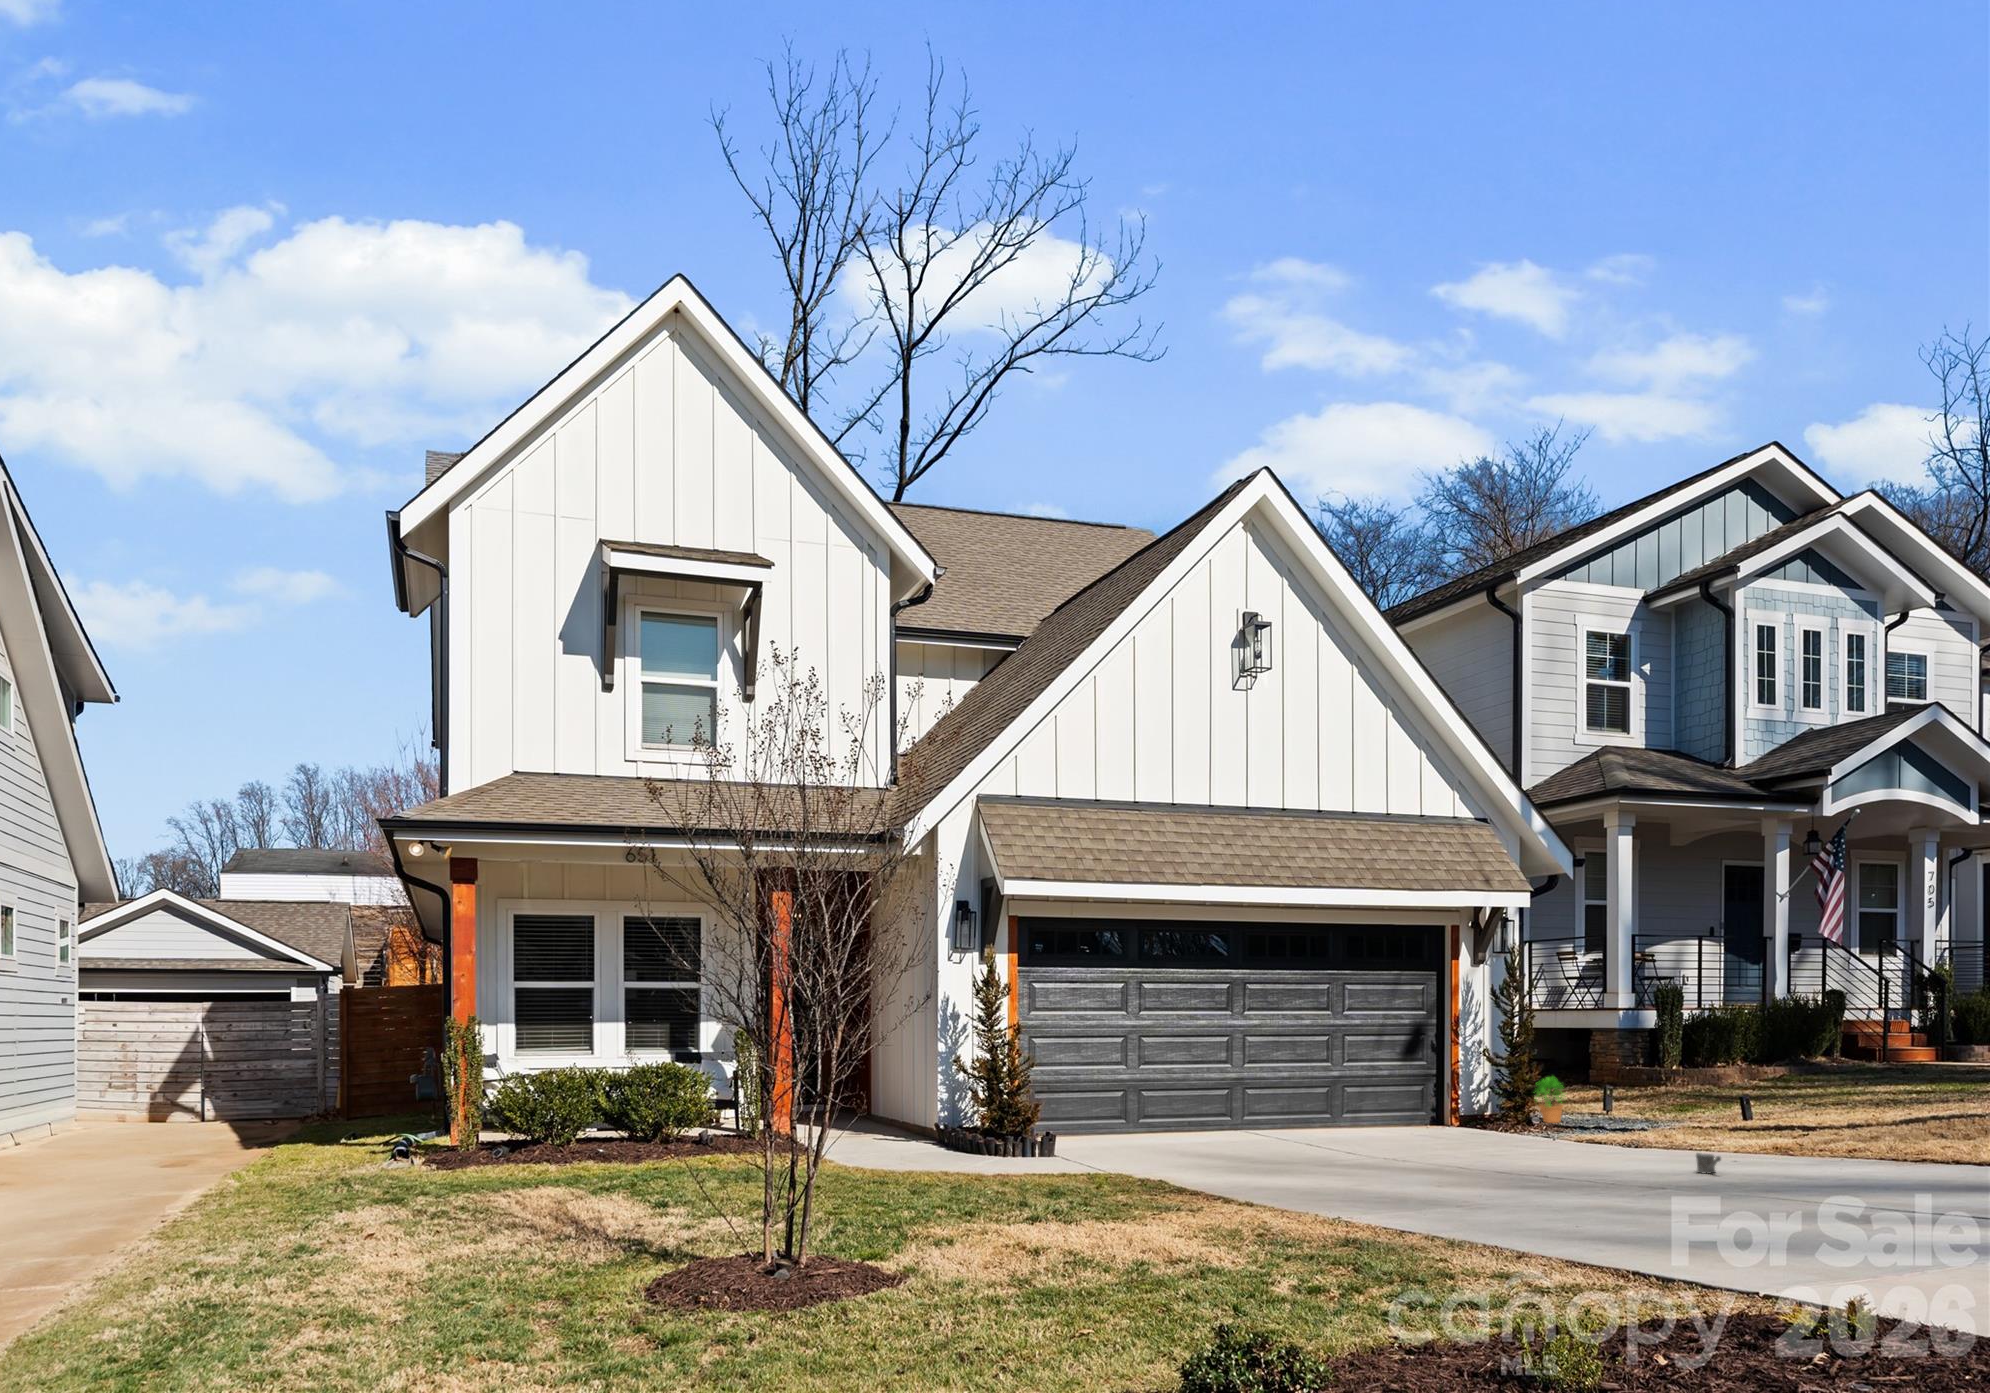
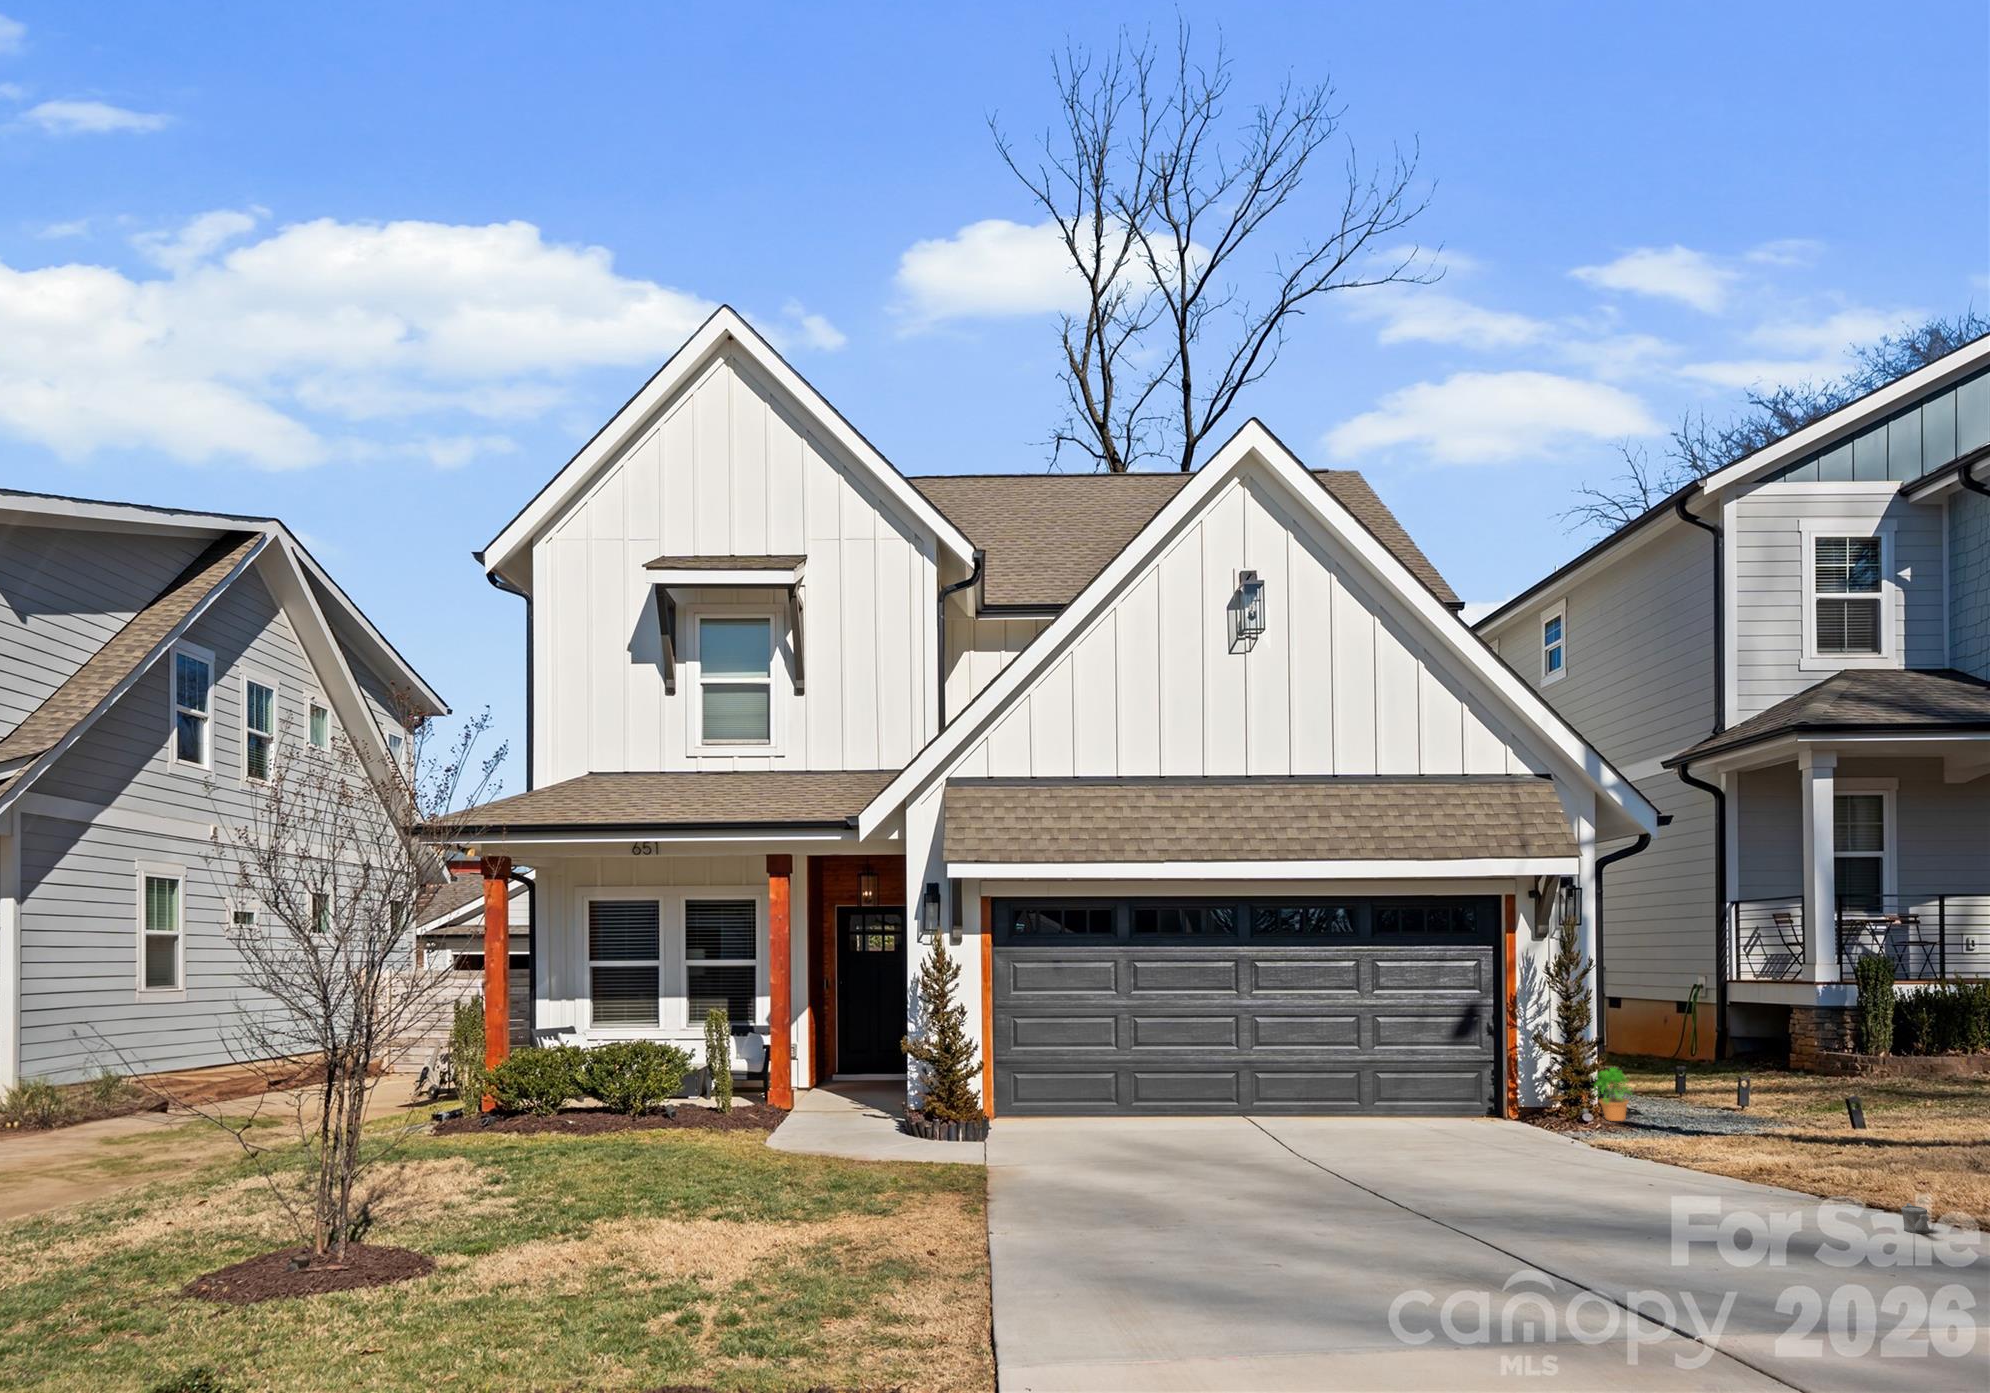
watering can: present [1696,1153,1721,1173] -> present [1901,1203,1930,1233]

